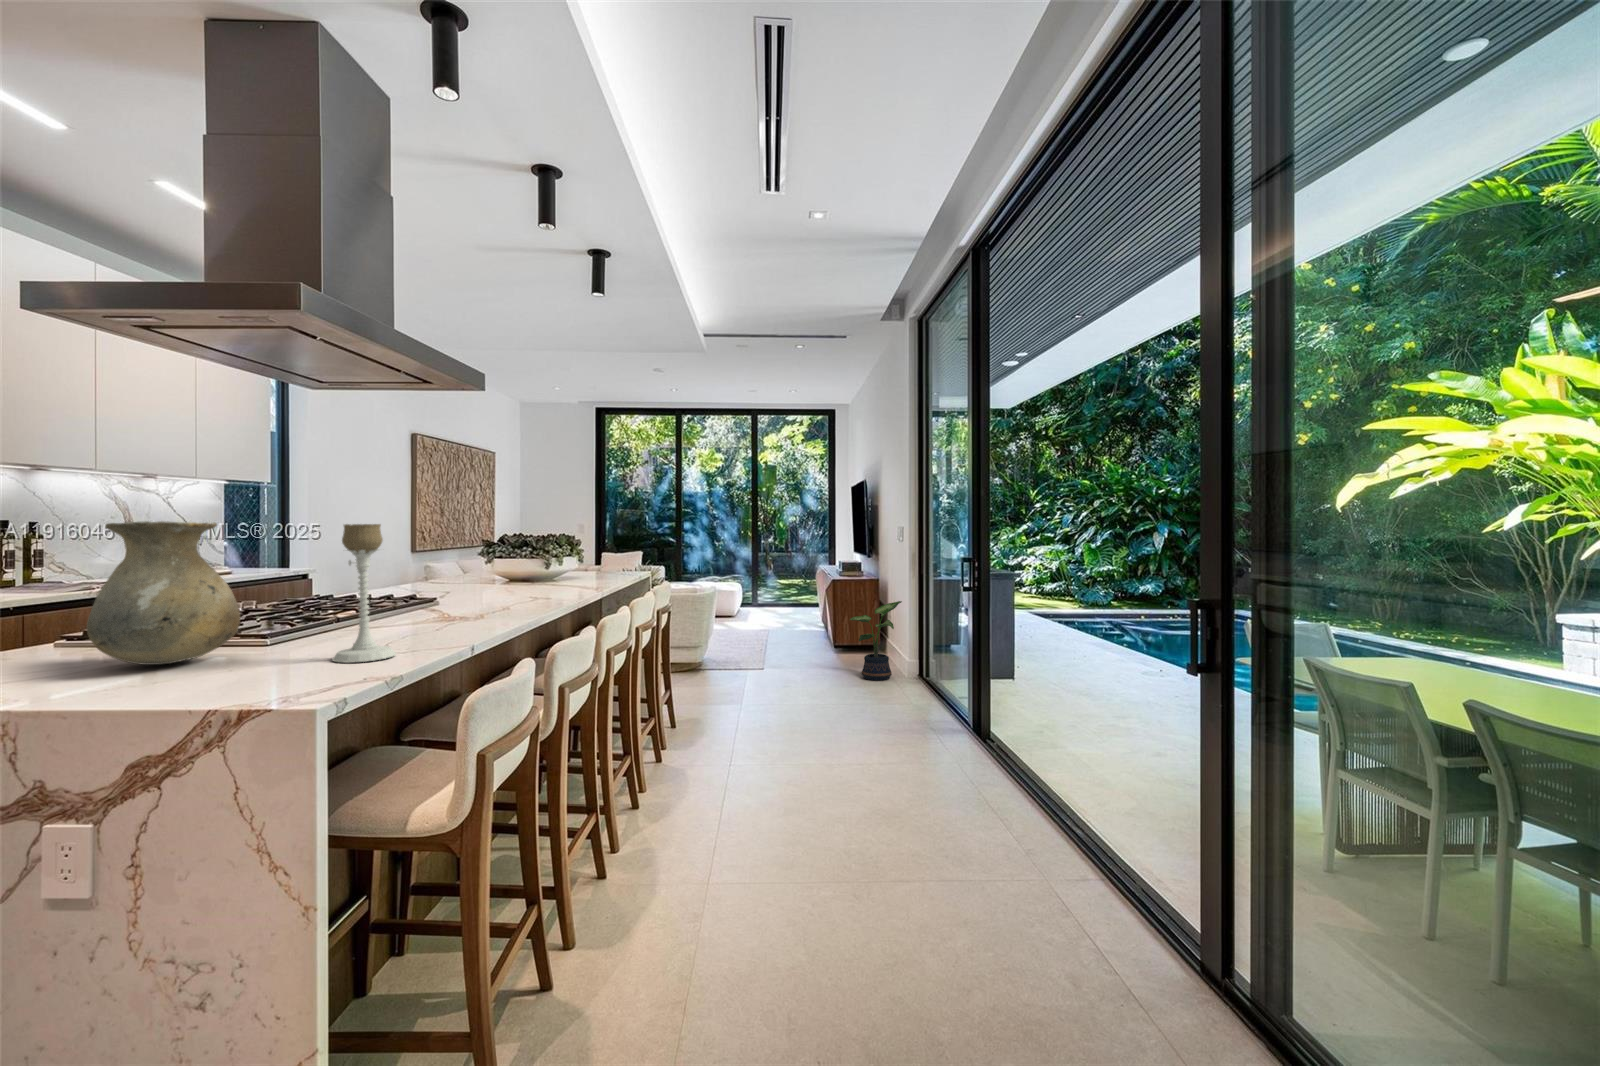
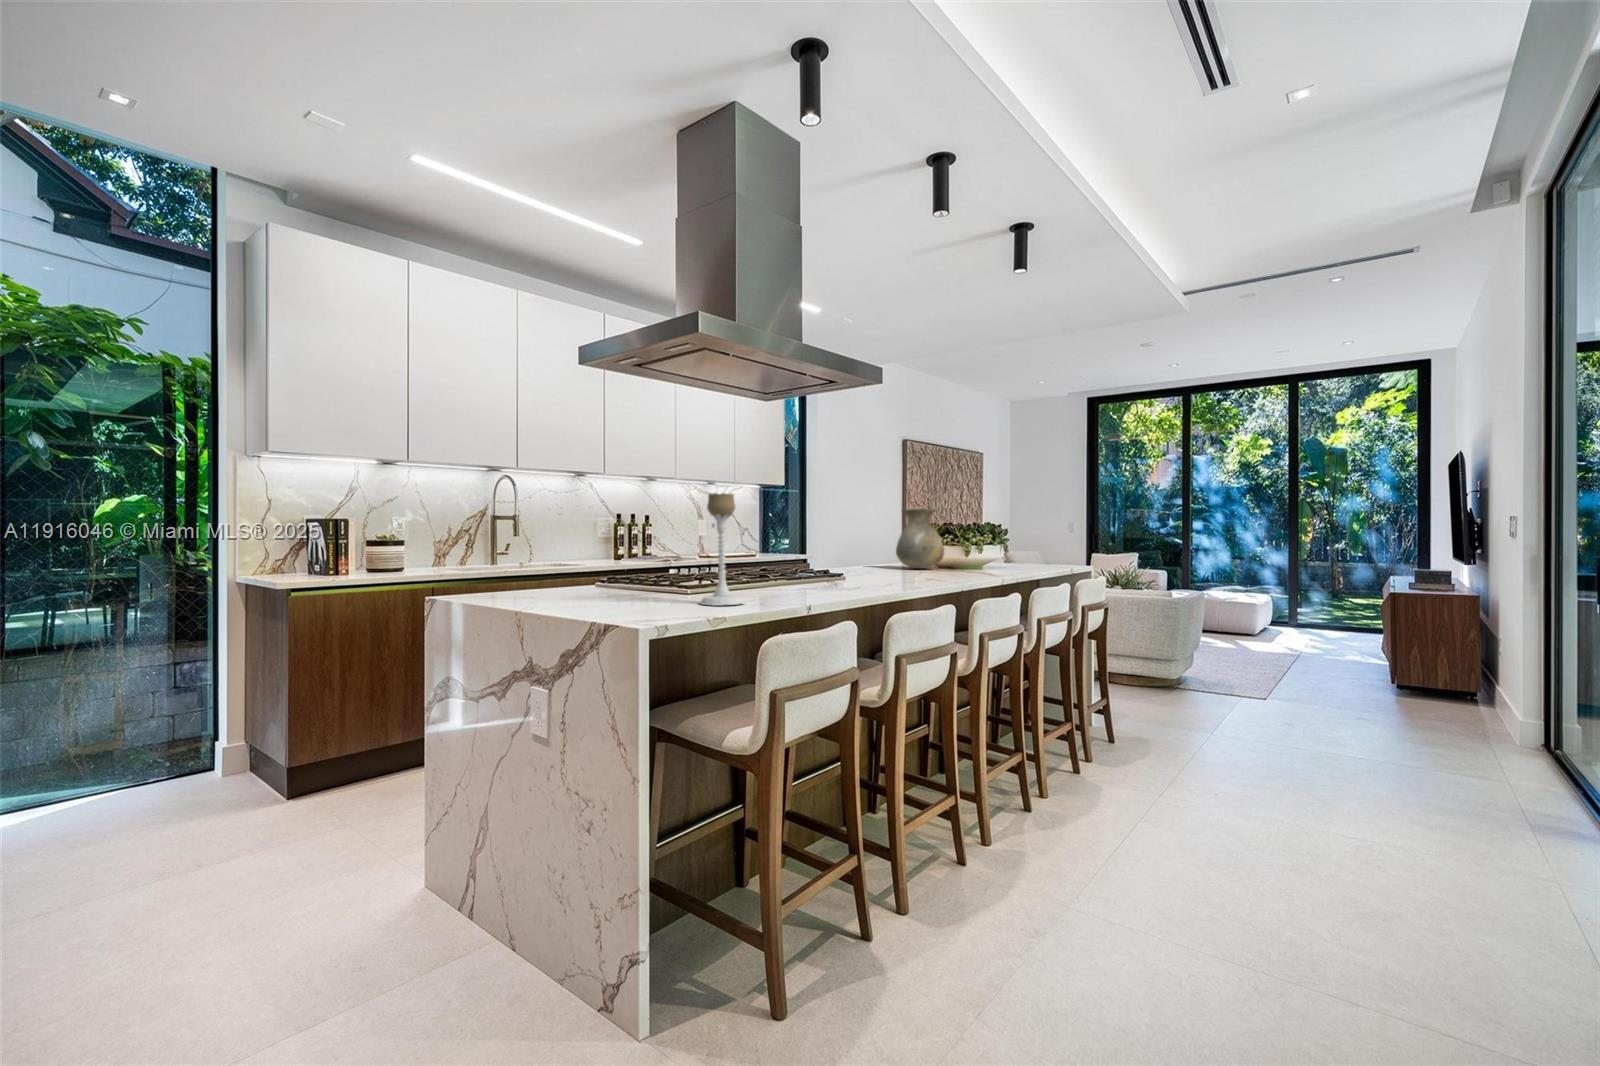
vase: present [86,521,240,665] -> present [896,508,944,569]
potted plant: present [850,601,902,681] -> none [1403,627,1512,741]

